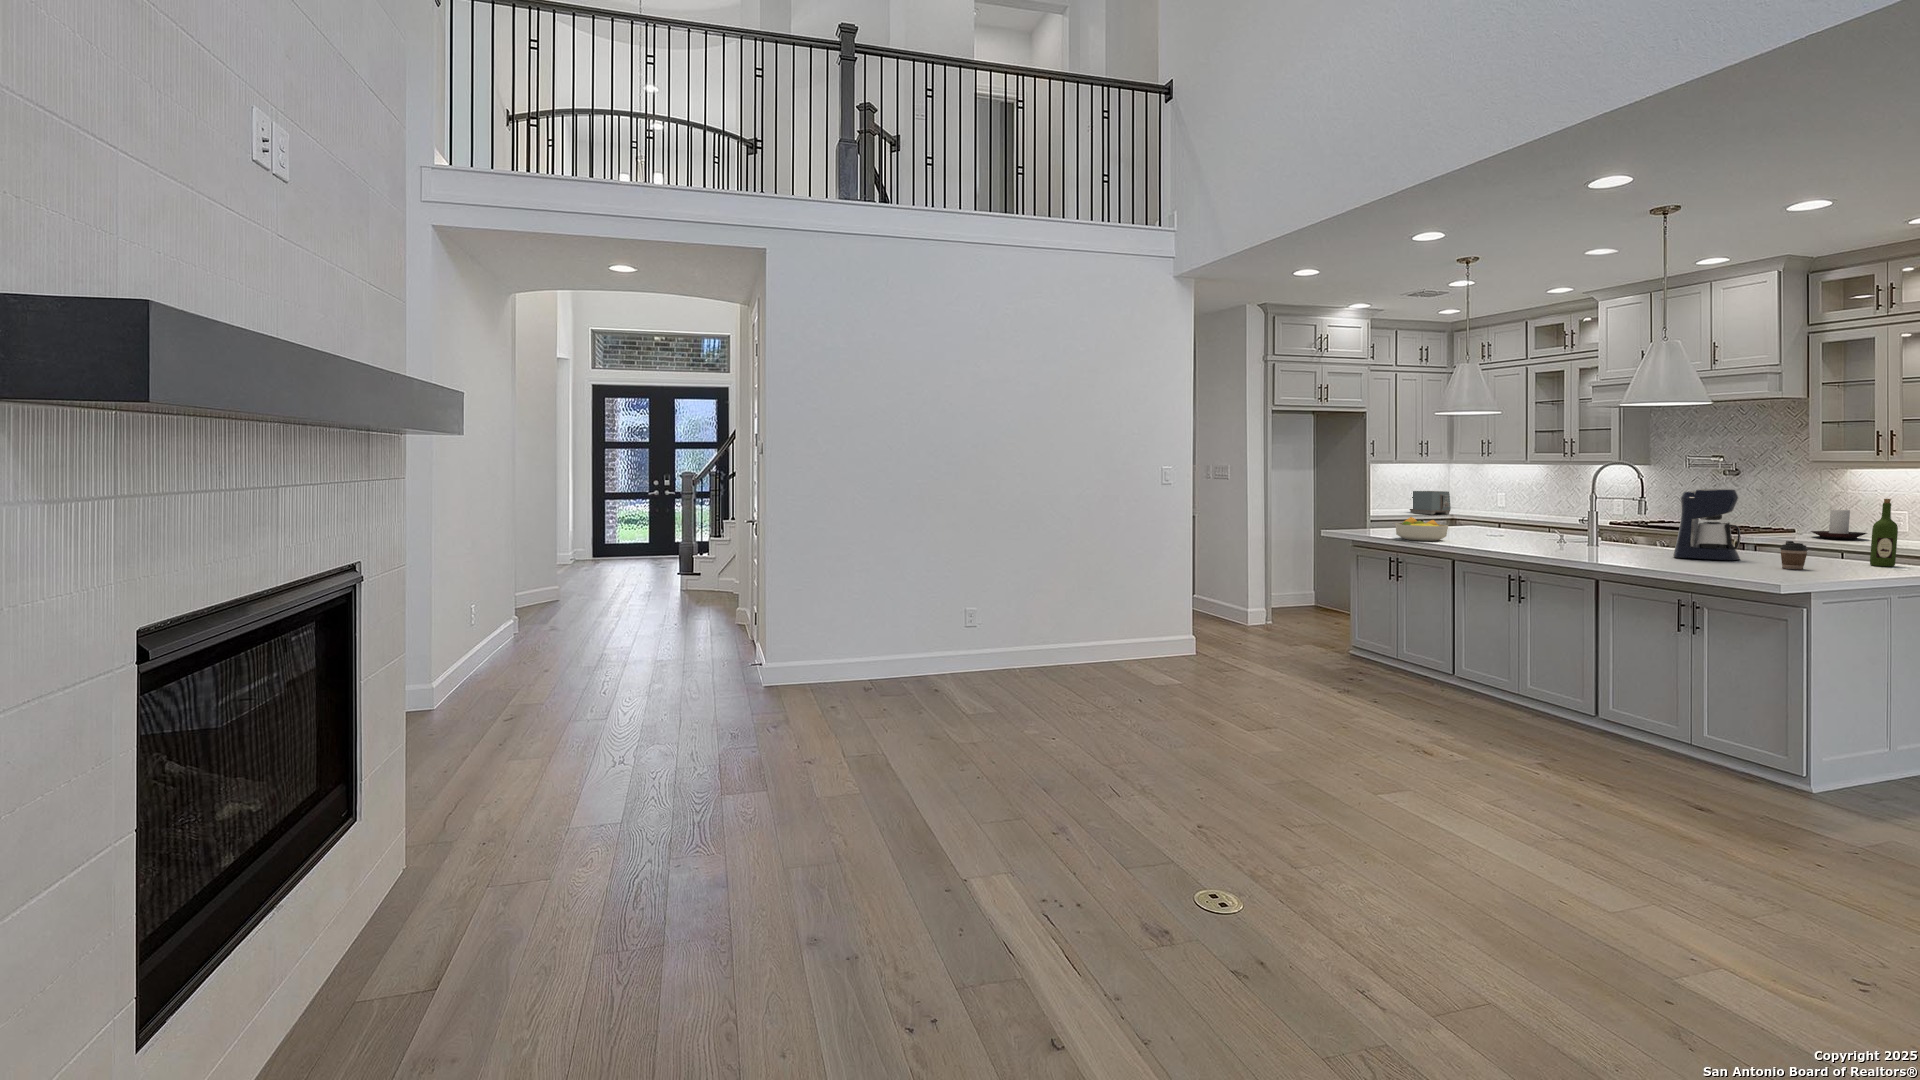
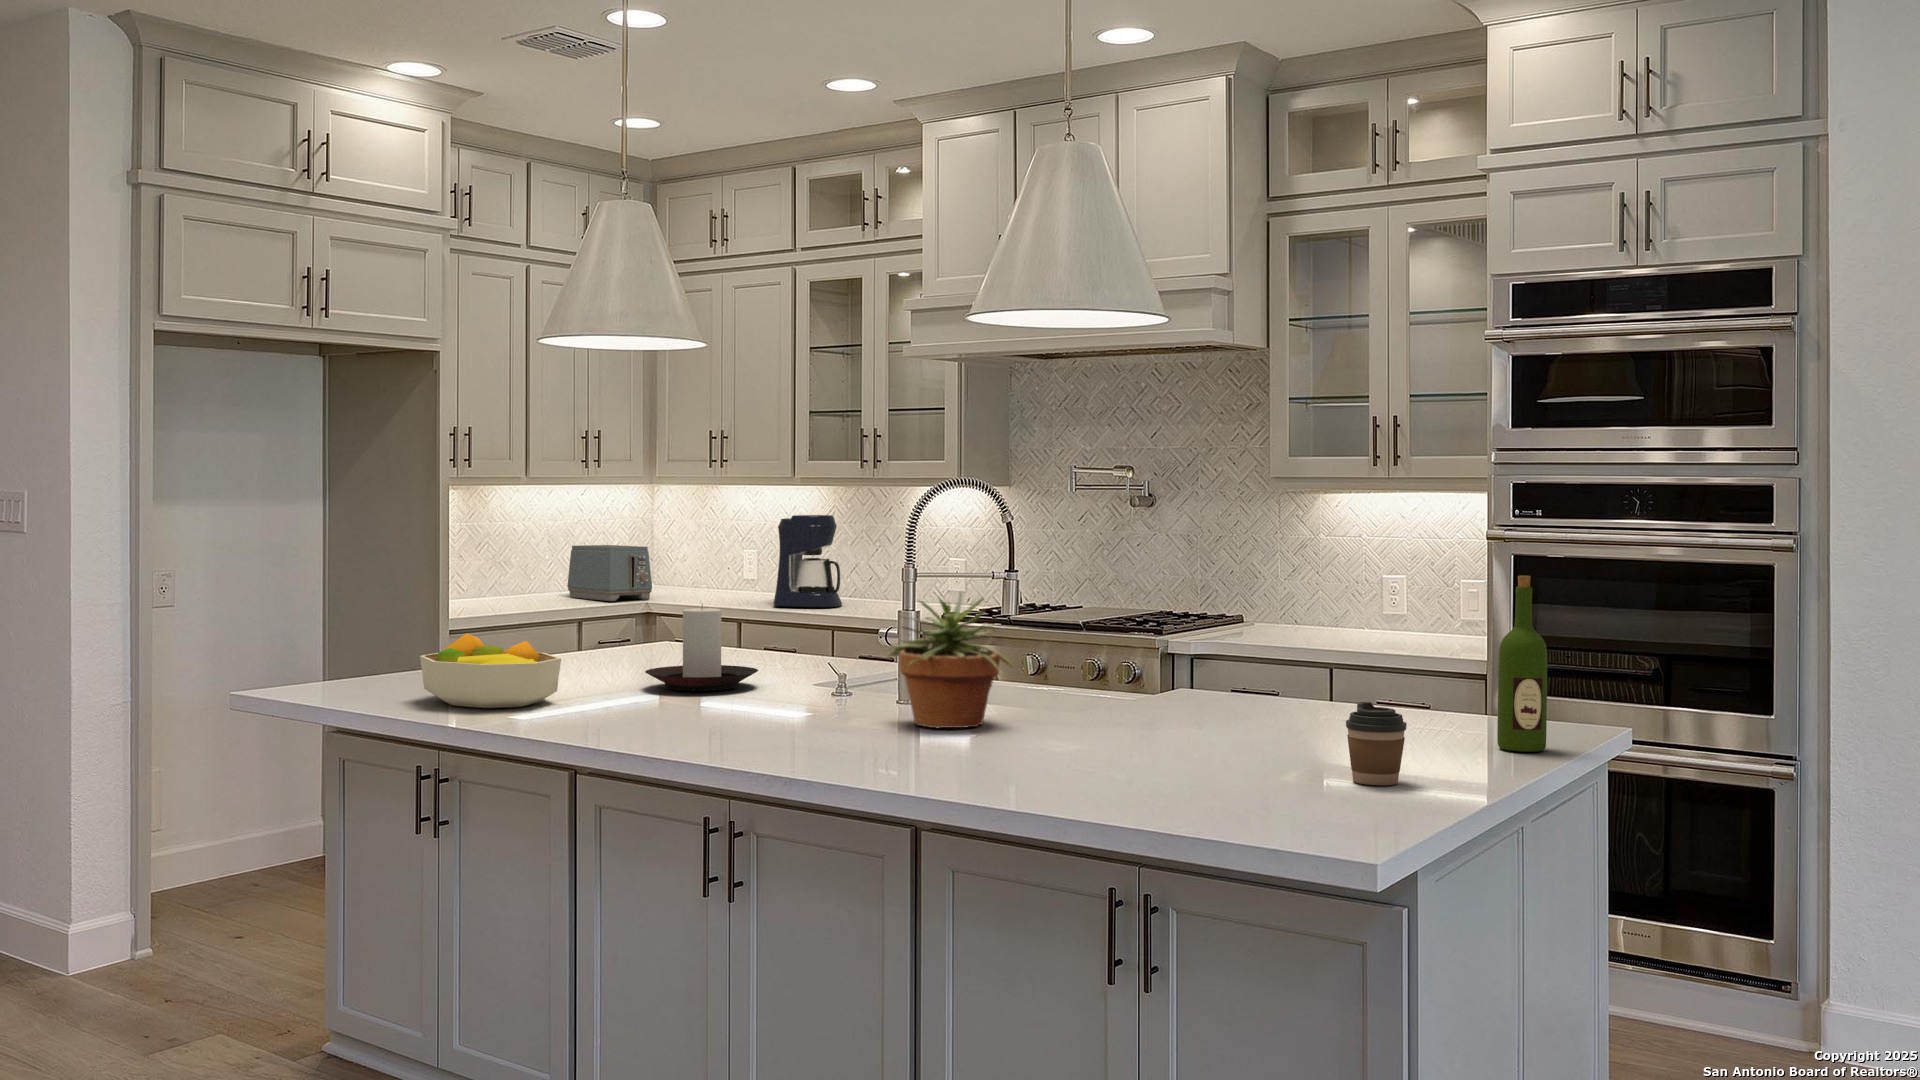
coffee maker: present [1673,489,1740,560] -> present [773,515,842,607]
potted plant: none [1581,504,1641,551] -> present [888,592,1014,728]
candle holder: present [1811,509,1867,539] -> present [645,605,758,691]

